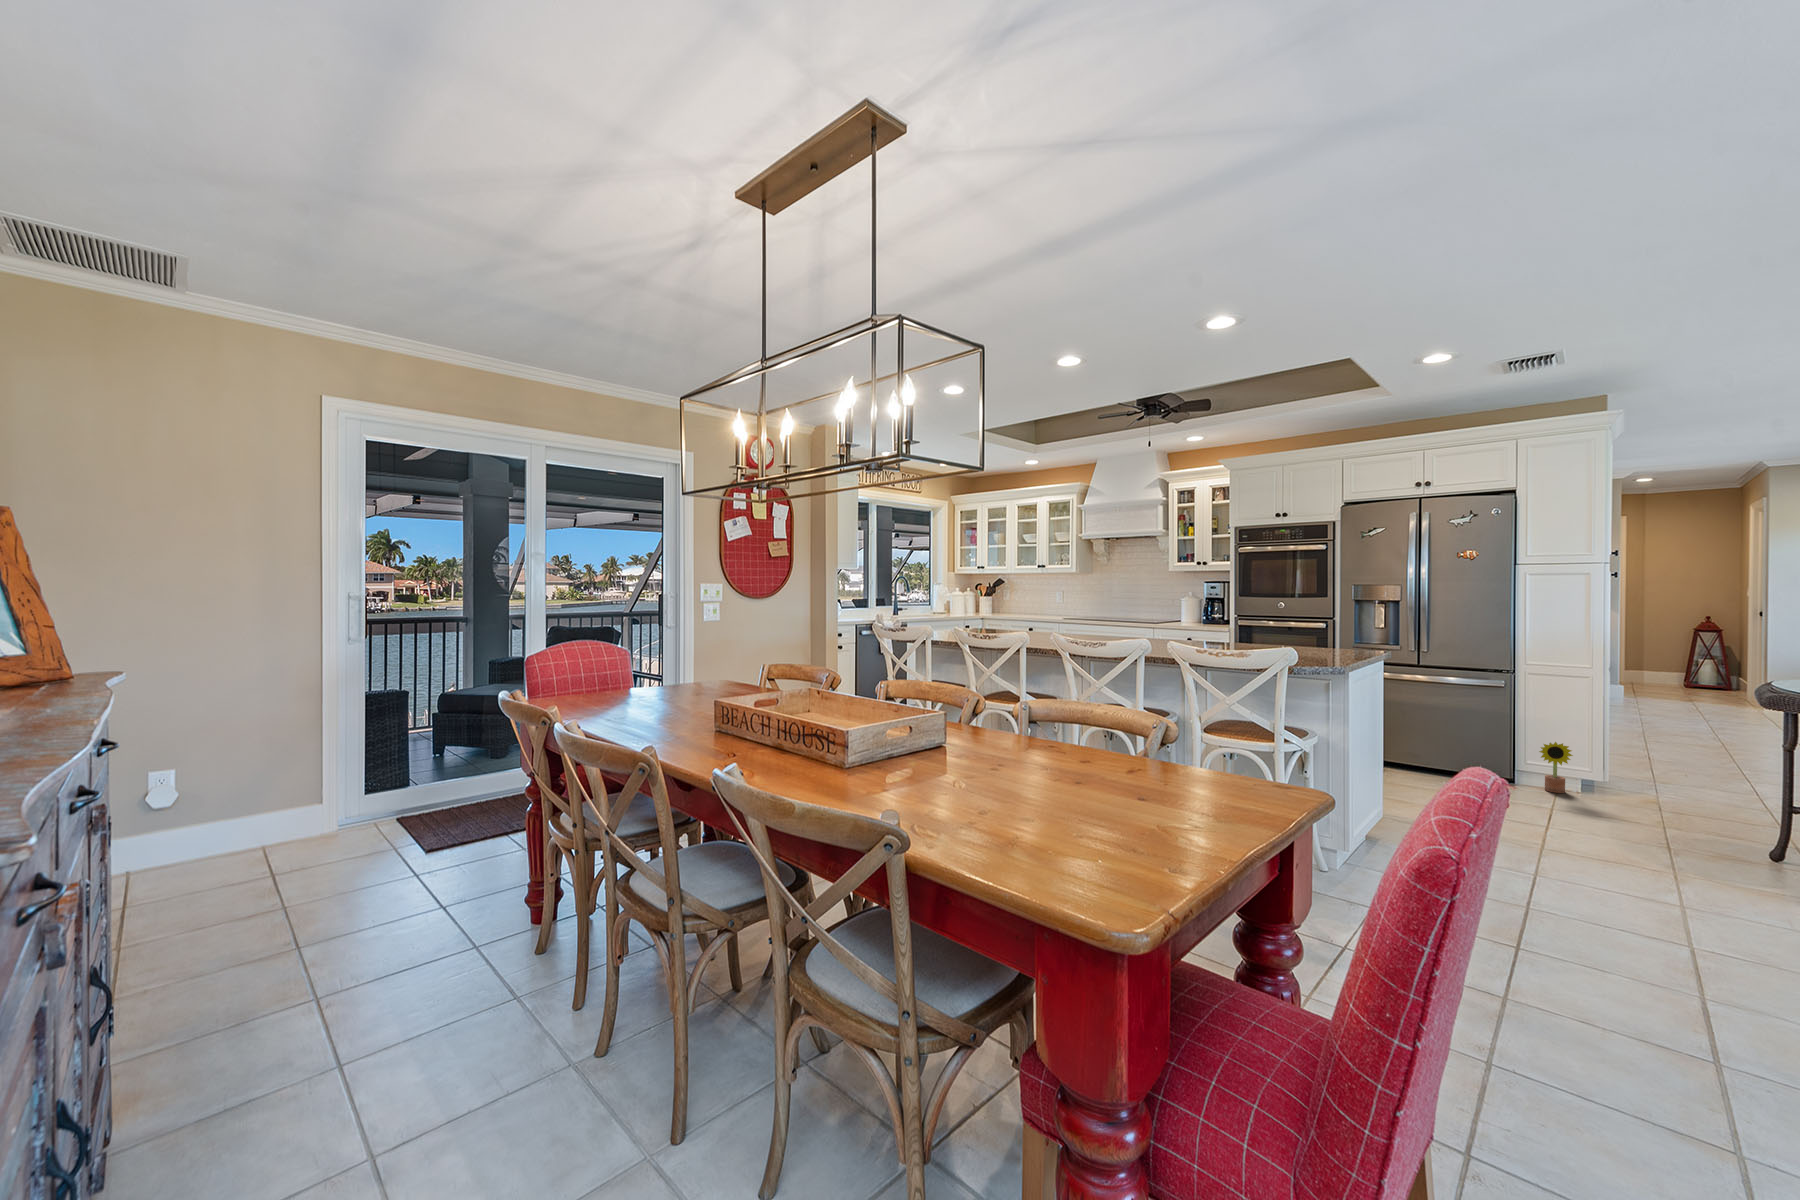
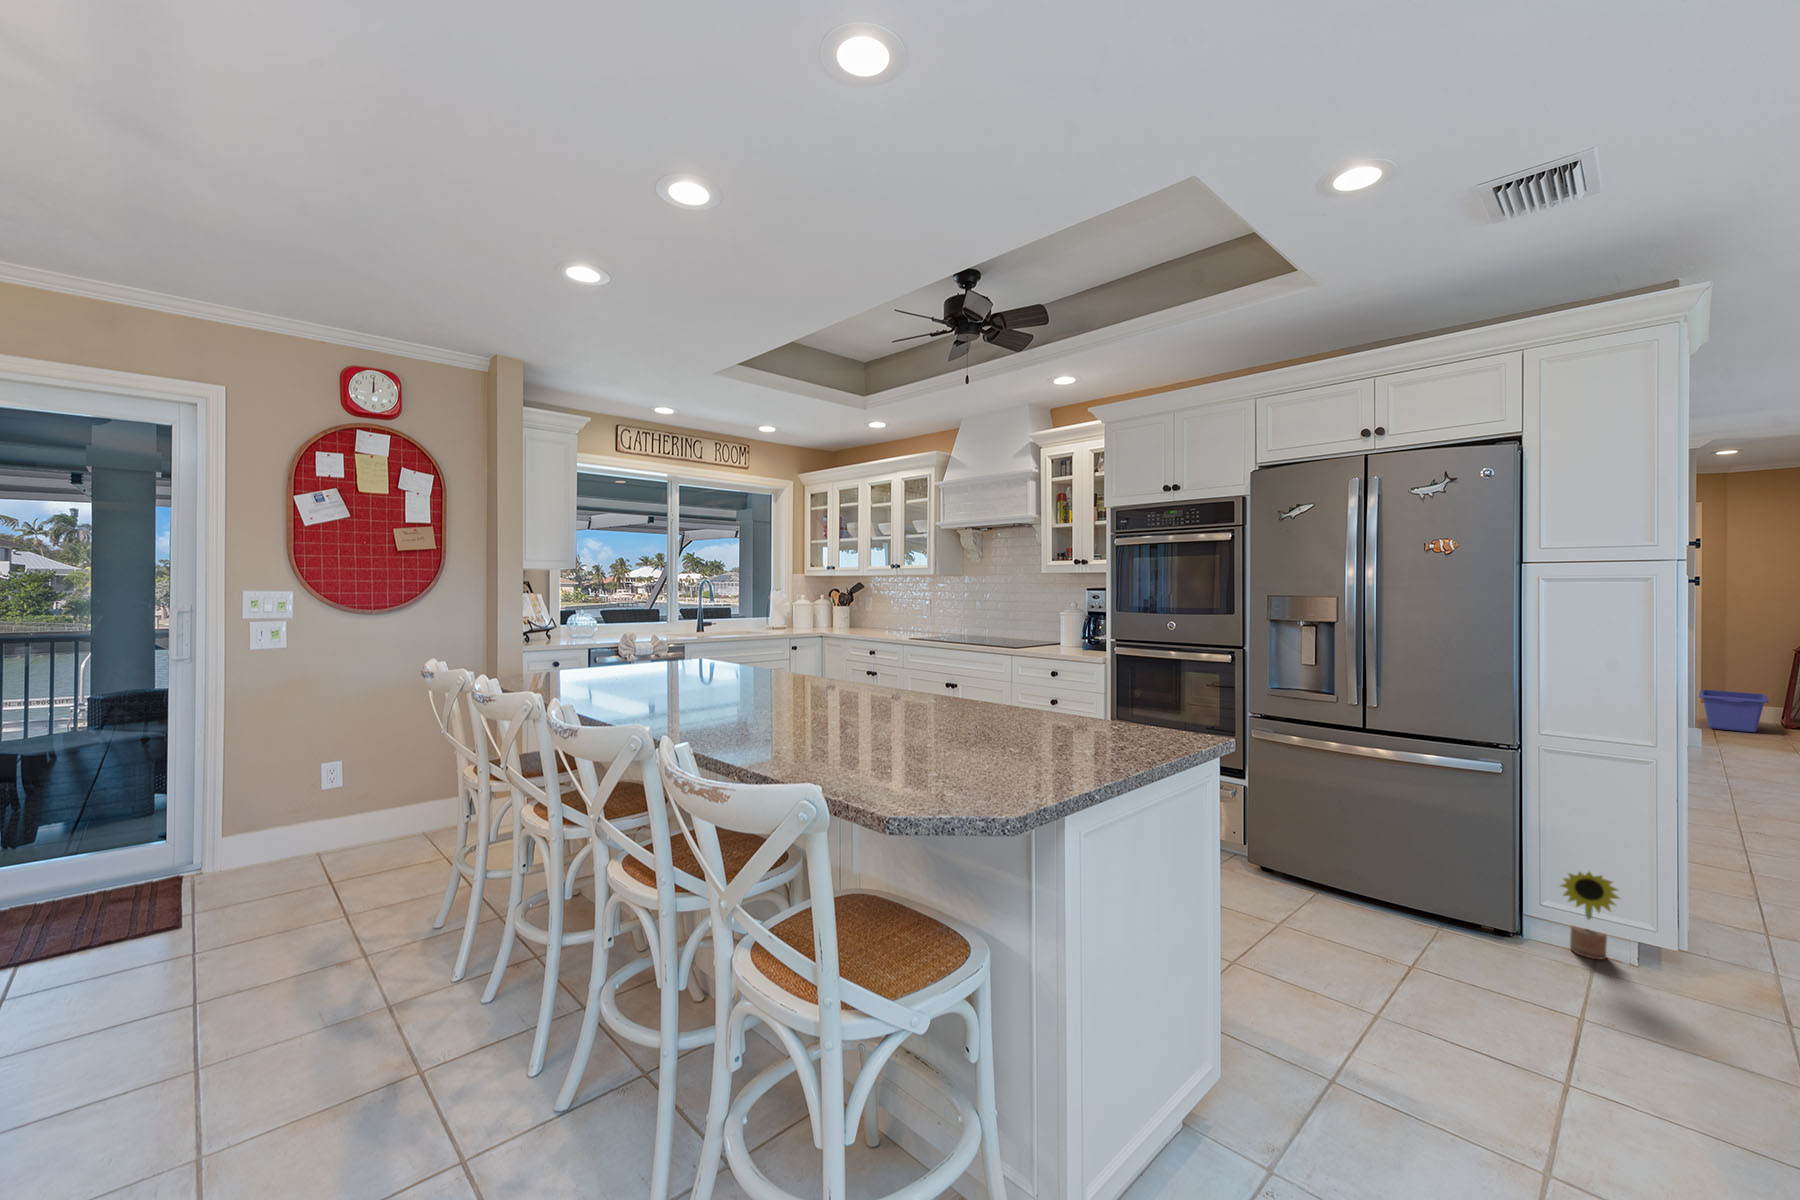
storage bin: none [1624,660,1673,690] -> present [1699,690,1769,732]

